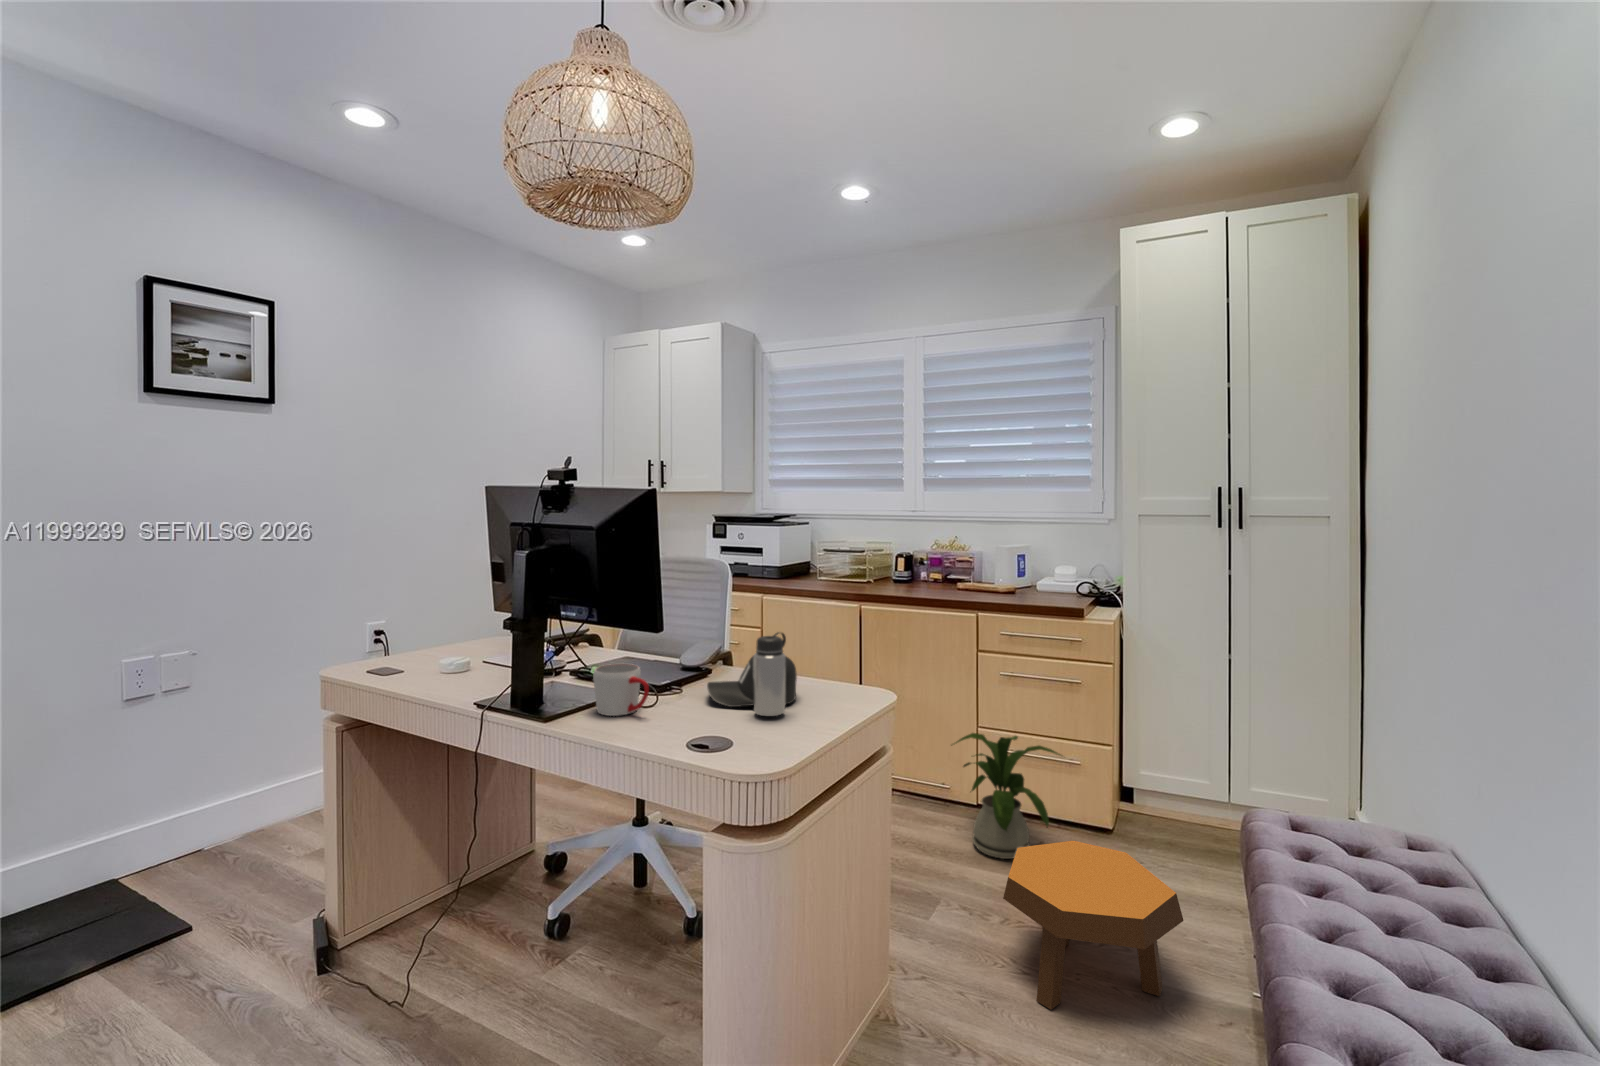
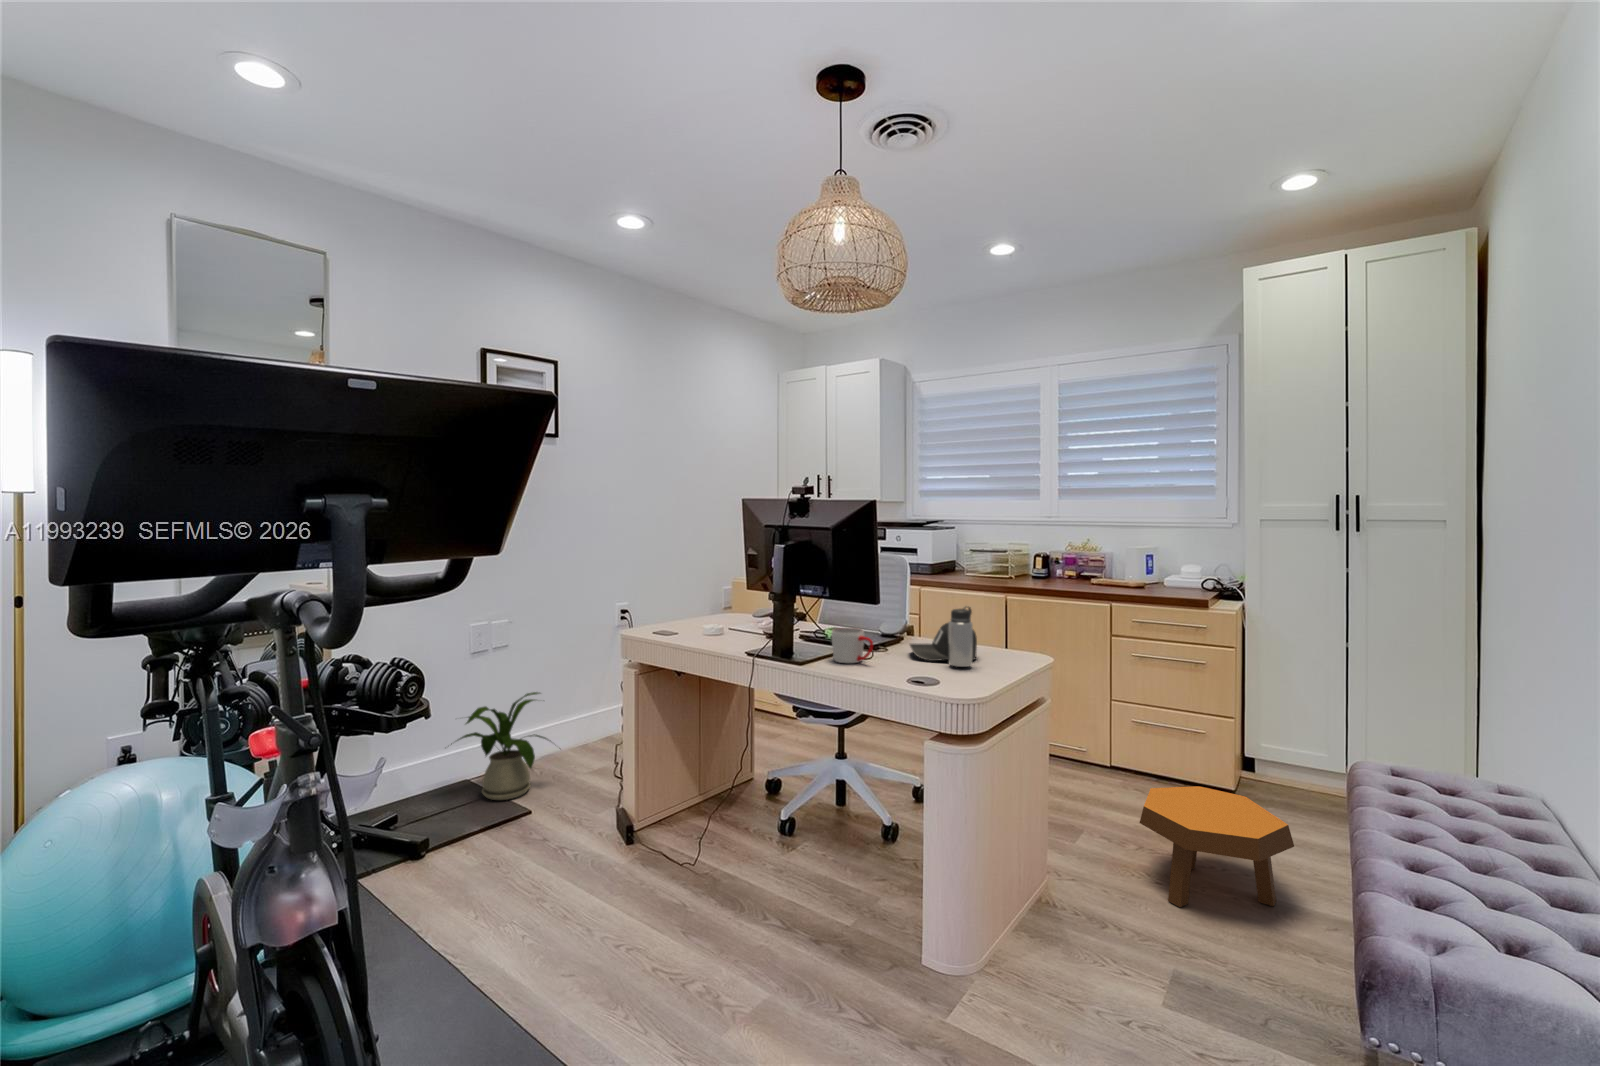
house plant: present [951,733,1061,859] -> present [451,692,551,800]

